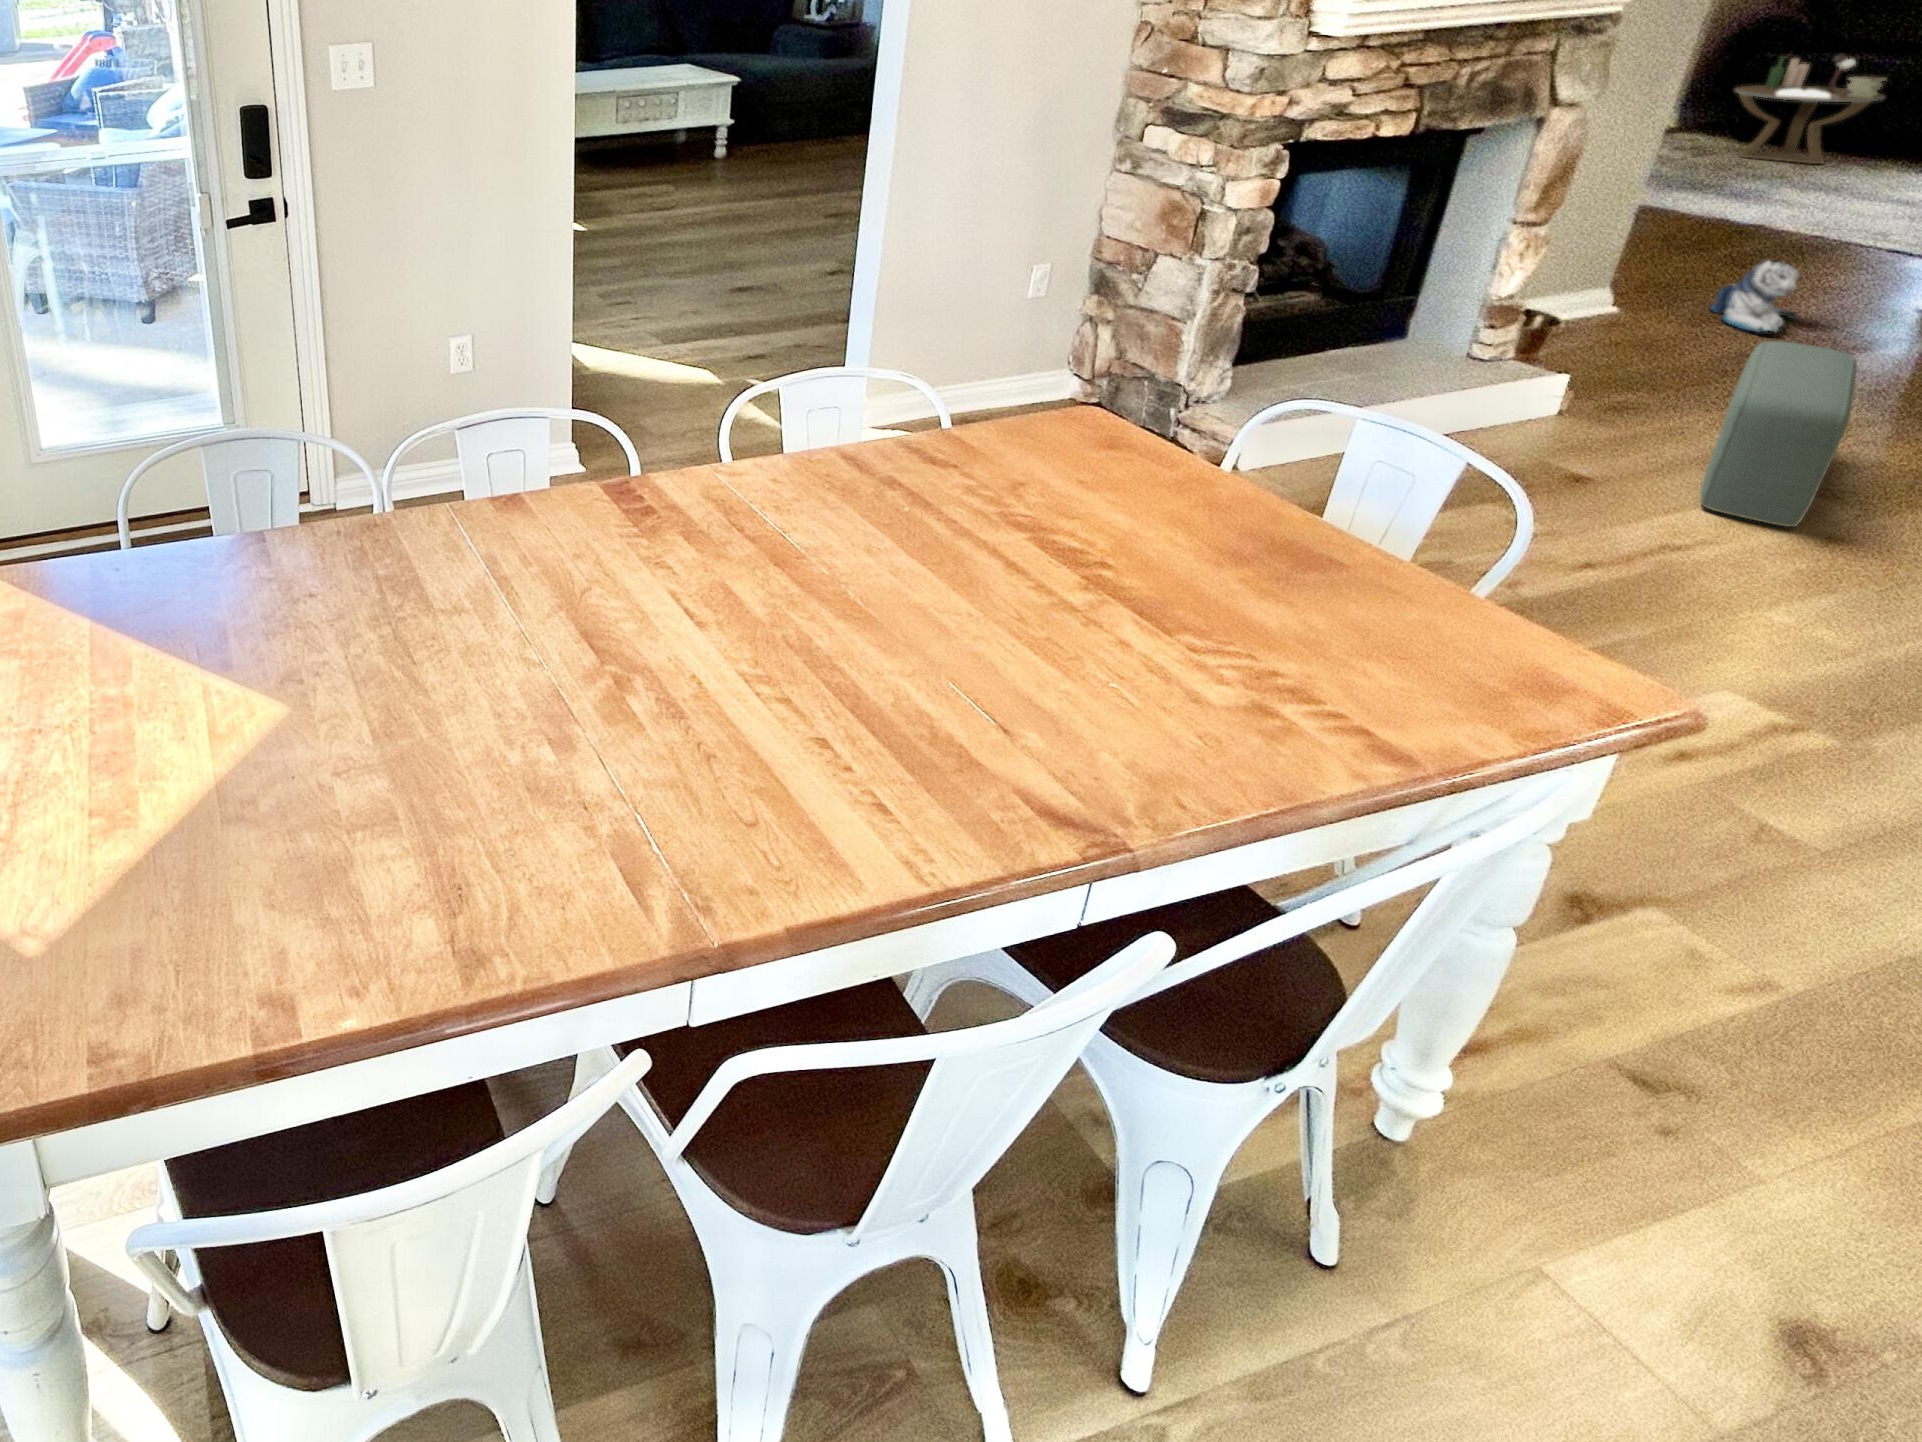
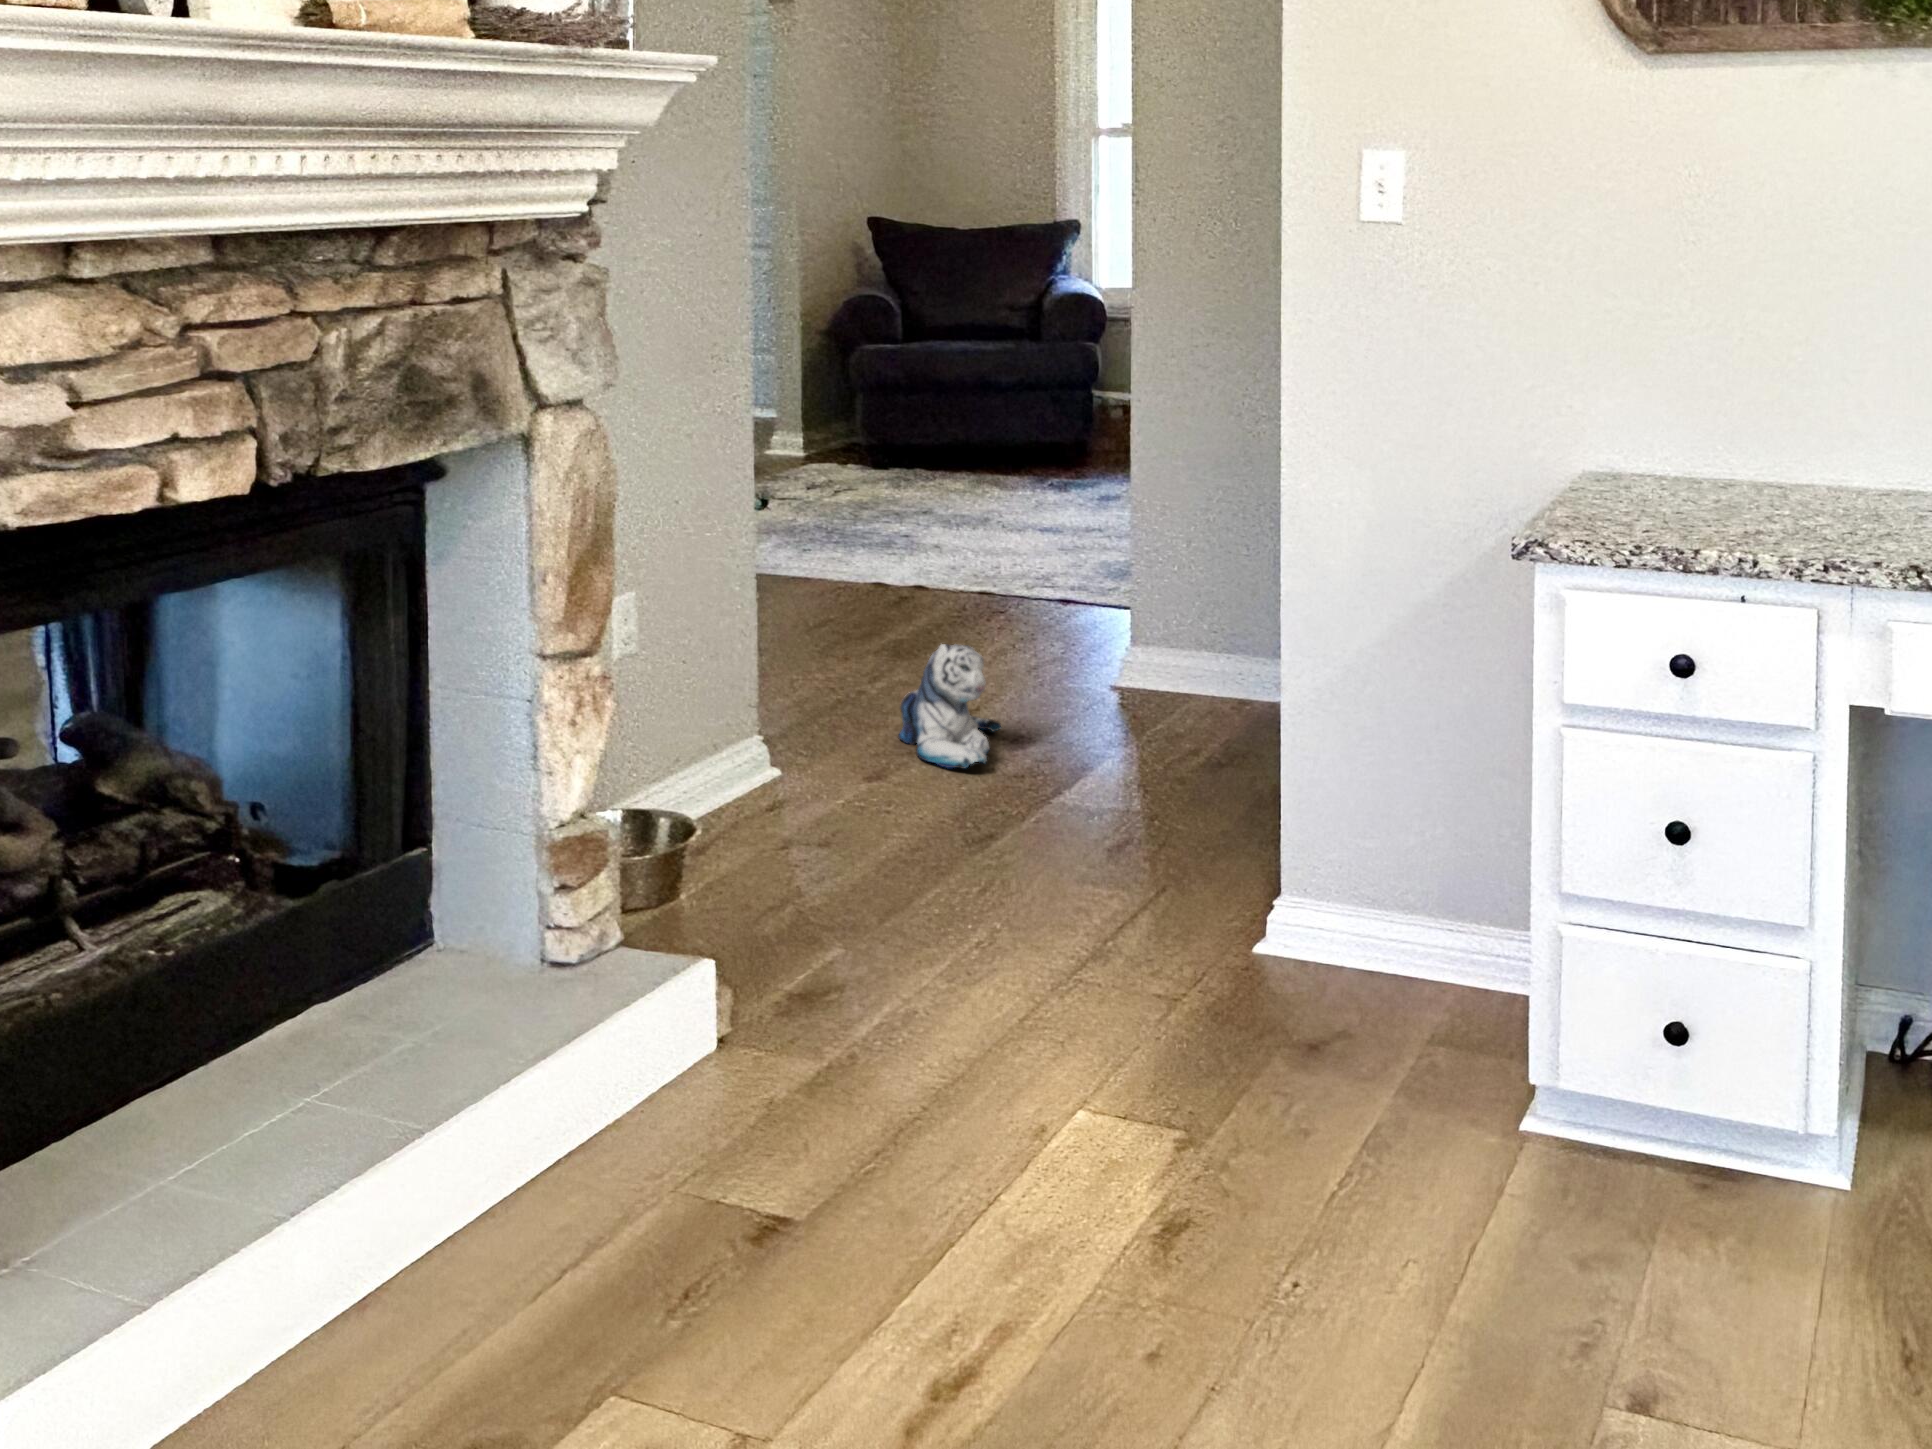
side table: present [1735,55,1886,164] -> none [848,340,994,489]
pouf: present [1700,341,1857,527] -> none [962,803,1130,1220]

